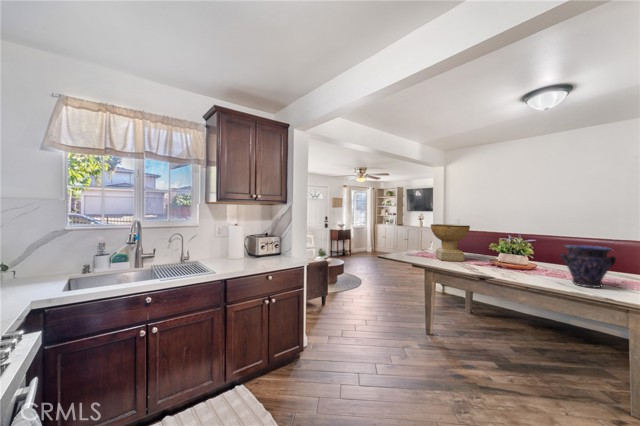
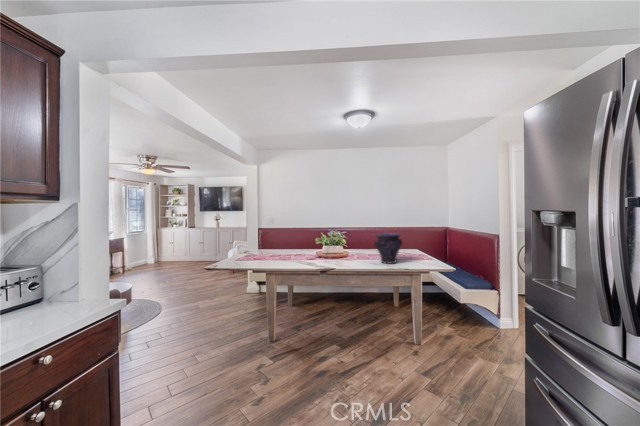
decorative bowl: present [431,224,470,261] -> none [267,224,302,261]

